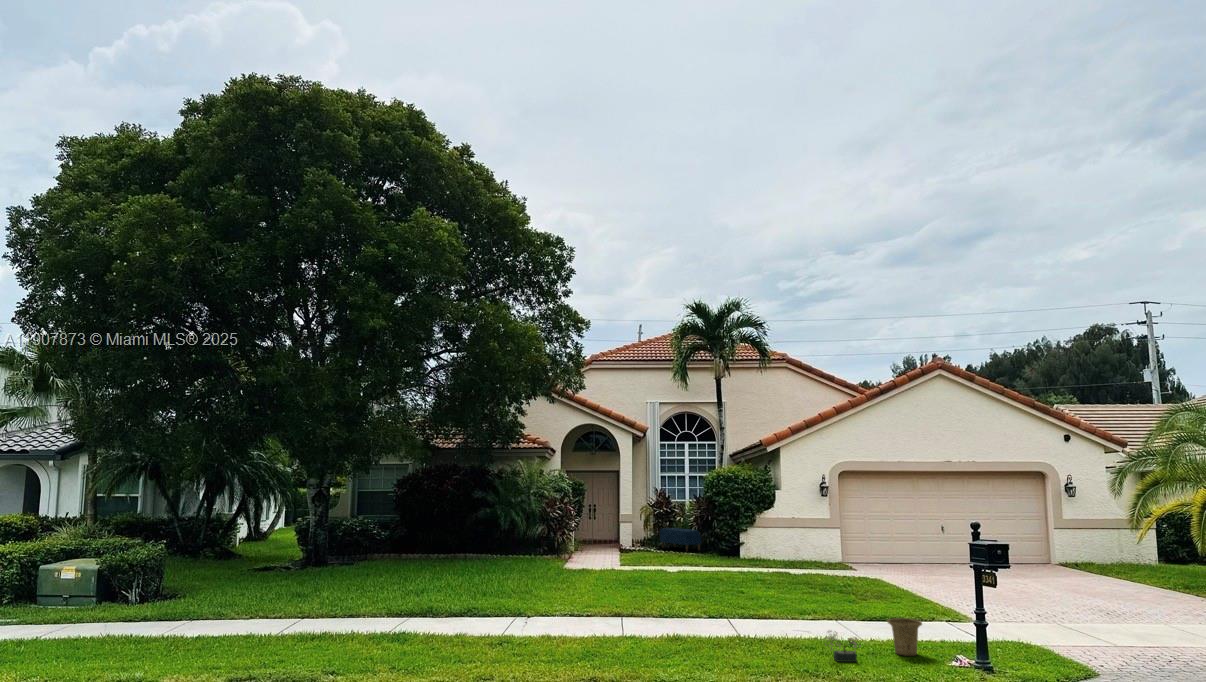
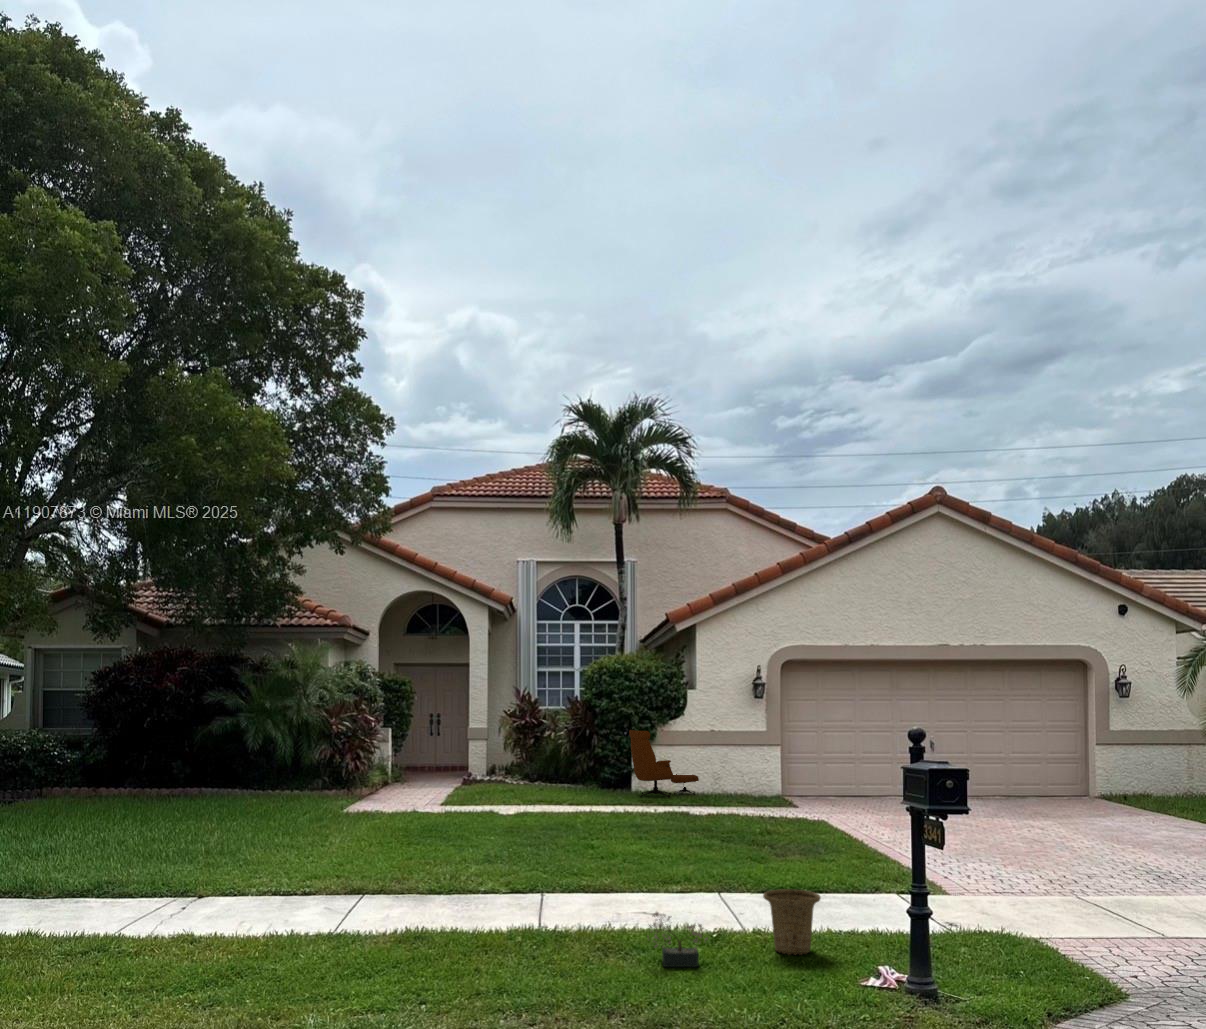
lounge chair: none [741,517,785,562] -> present [629,730,699,798]
bench: present [660,528,701,551] -> none [520,748,580,783]

